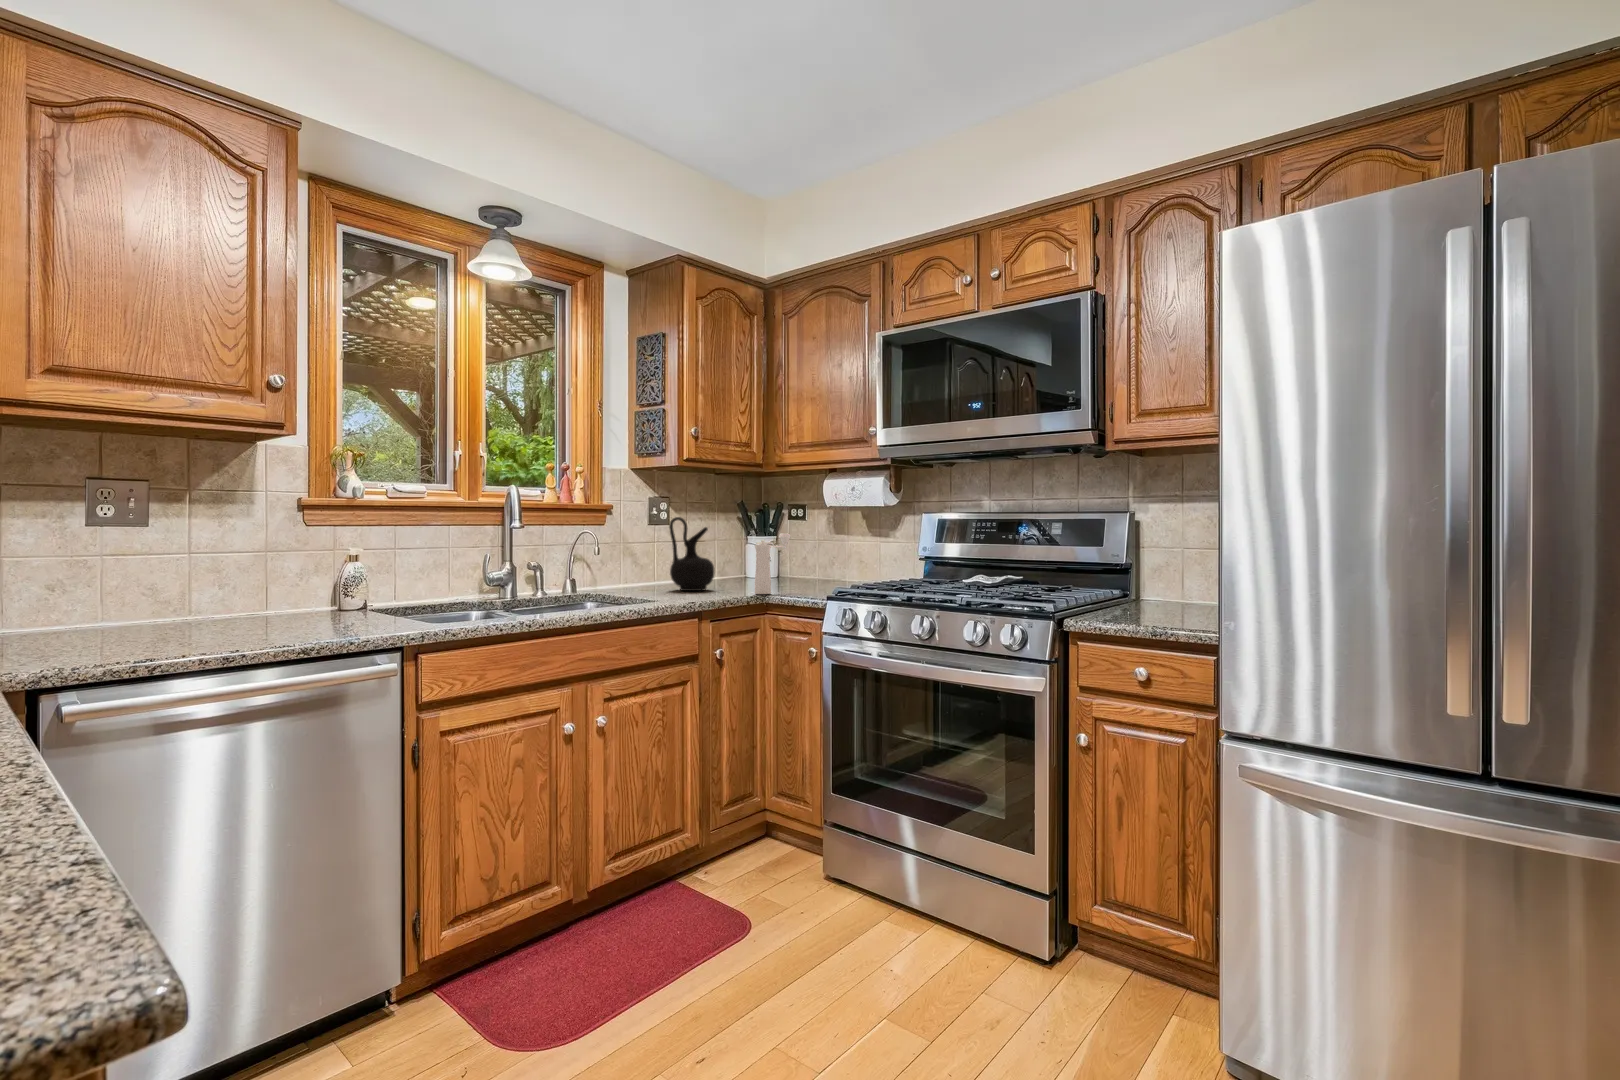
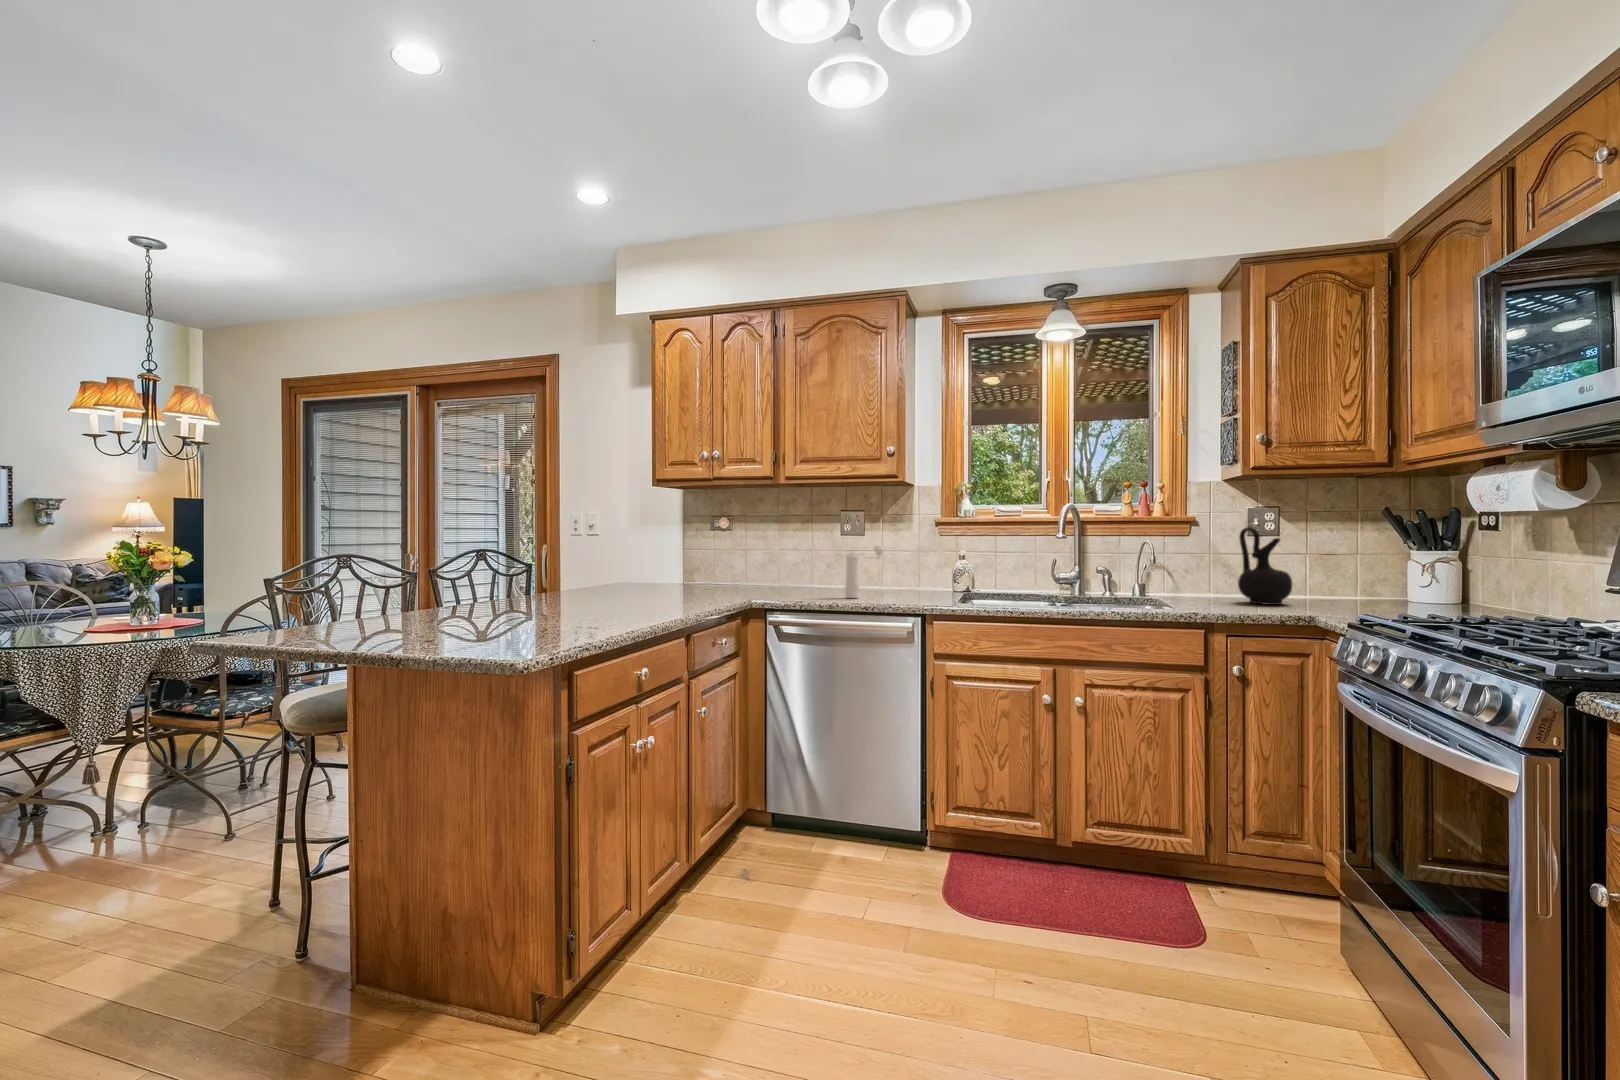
pepper mill: present [755,533,791,594] -> present [845,546,884,598]

